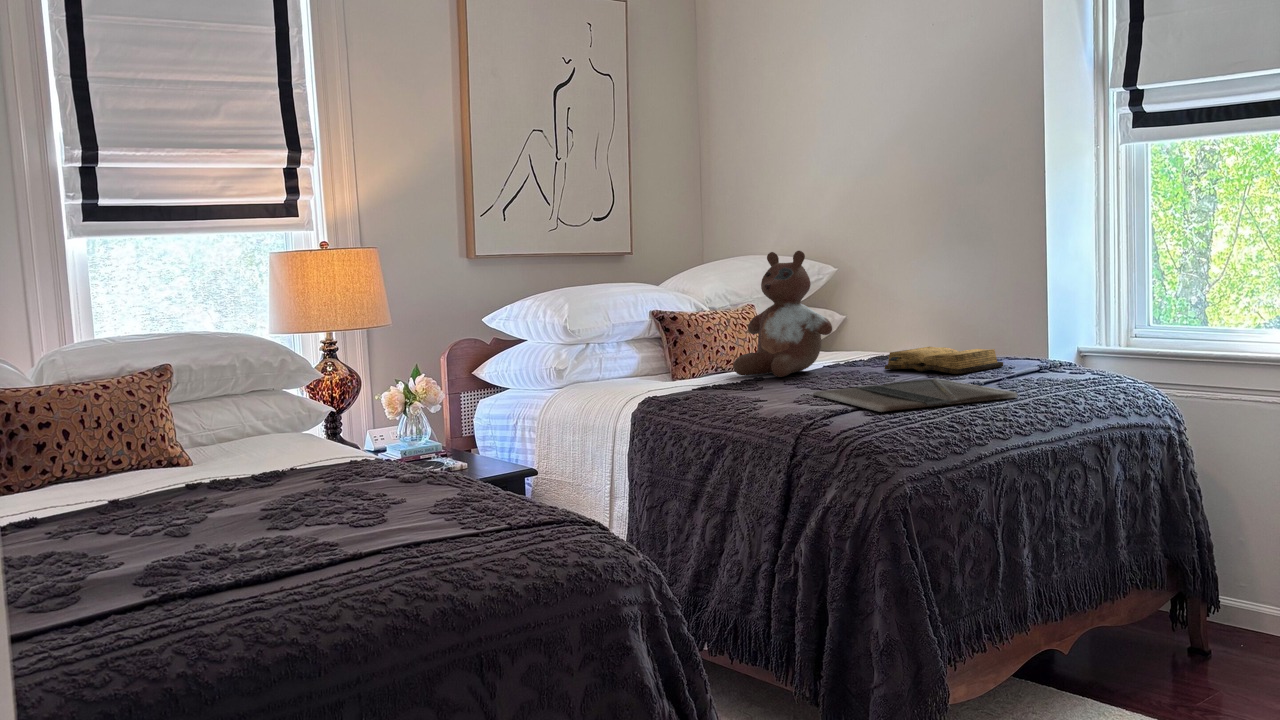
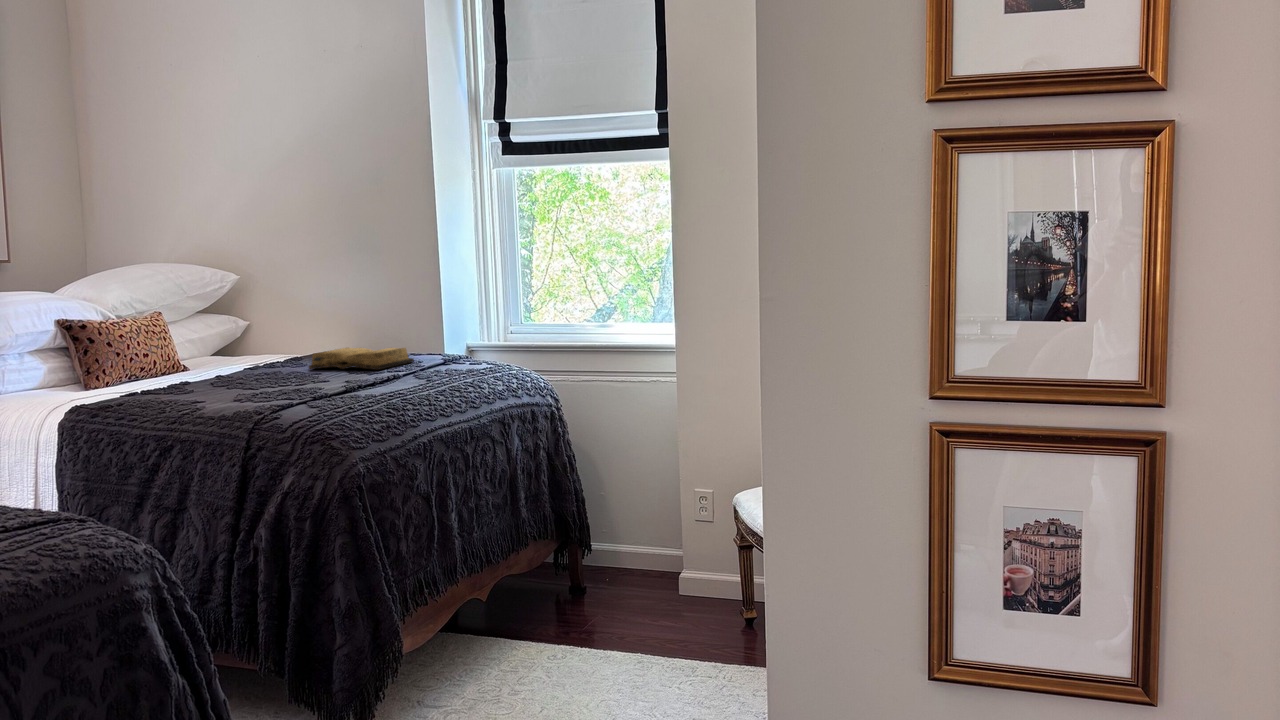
stuffed bear: present [733,251,832,377] -> none [154,259,257,381]
laptop: present [813,378,1017,412] -> none [249,374,439,404]

